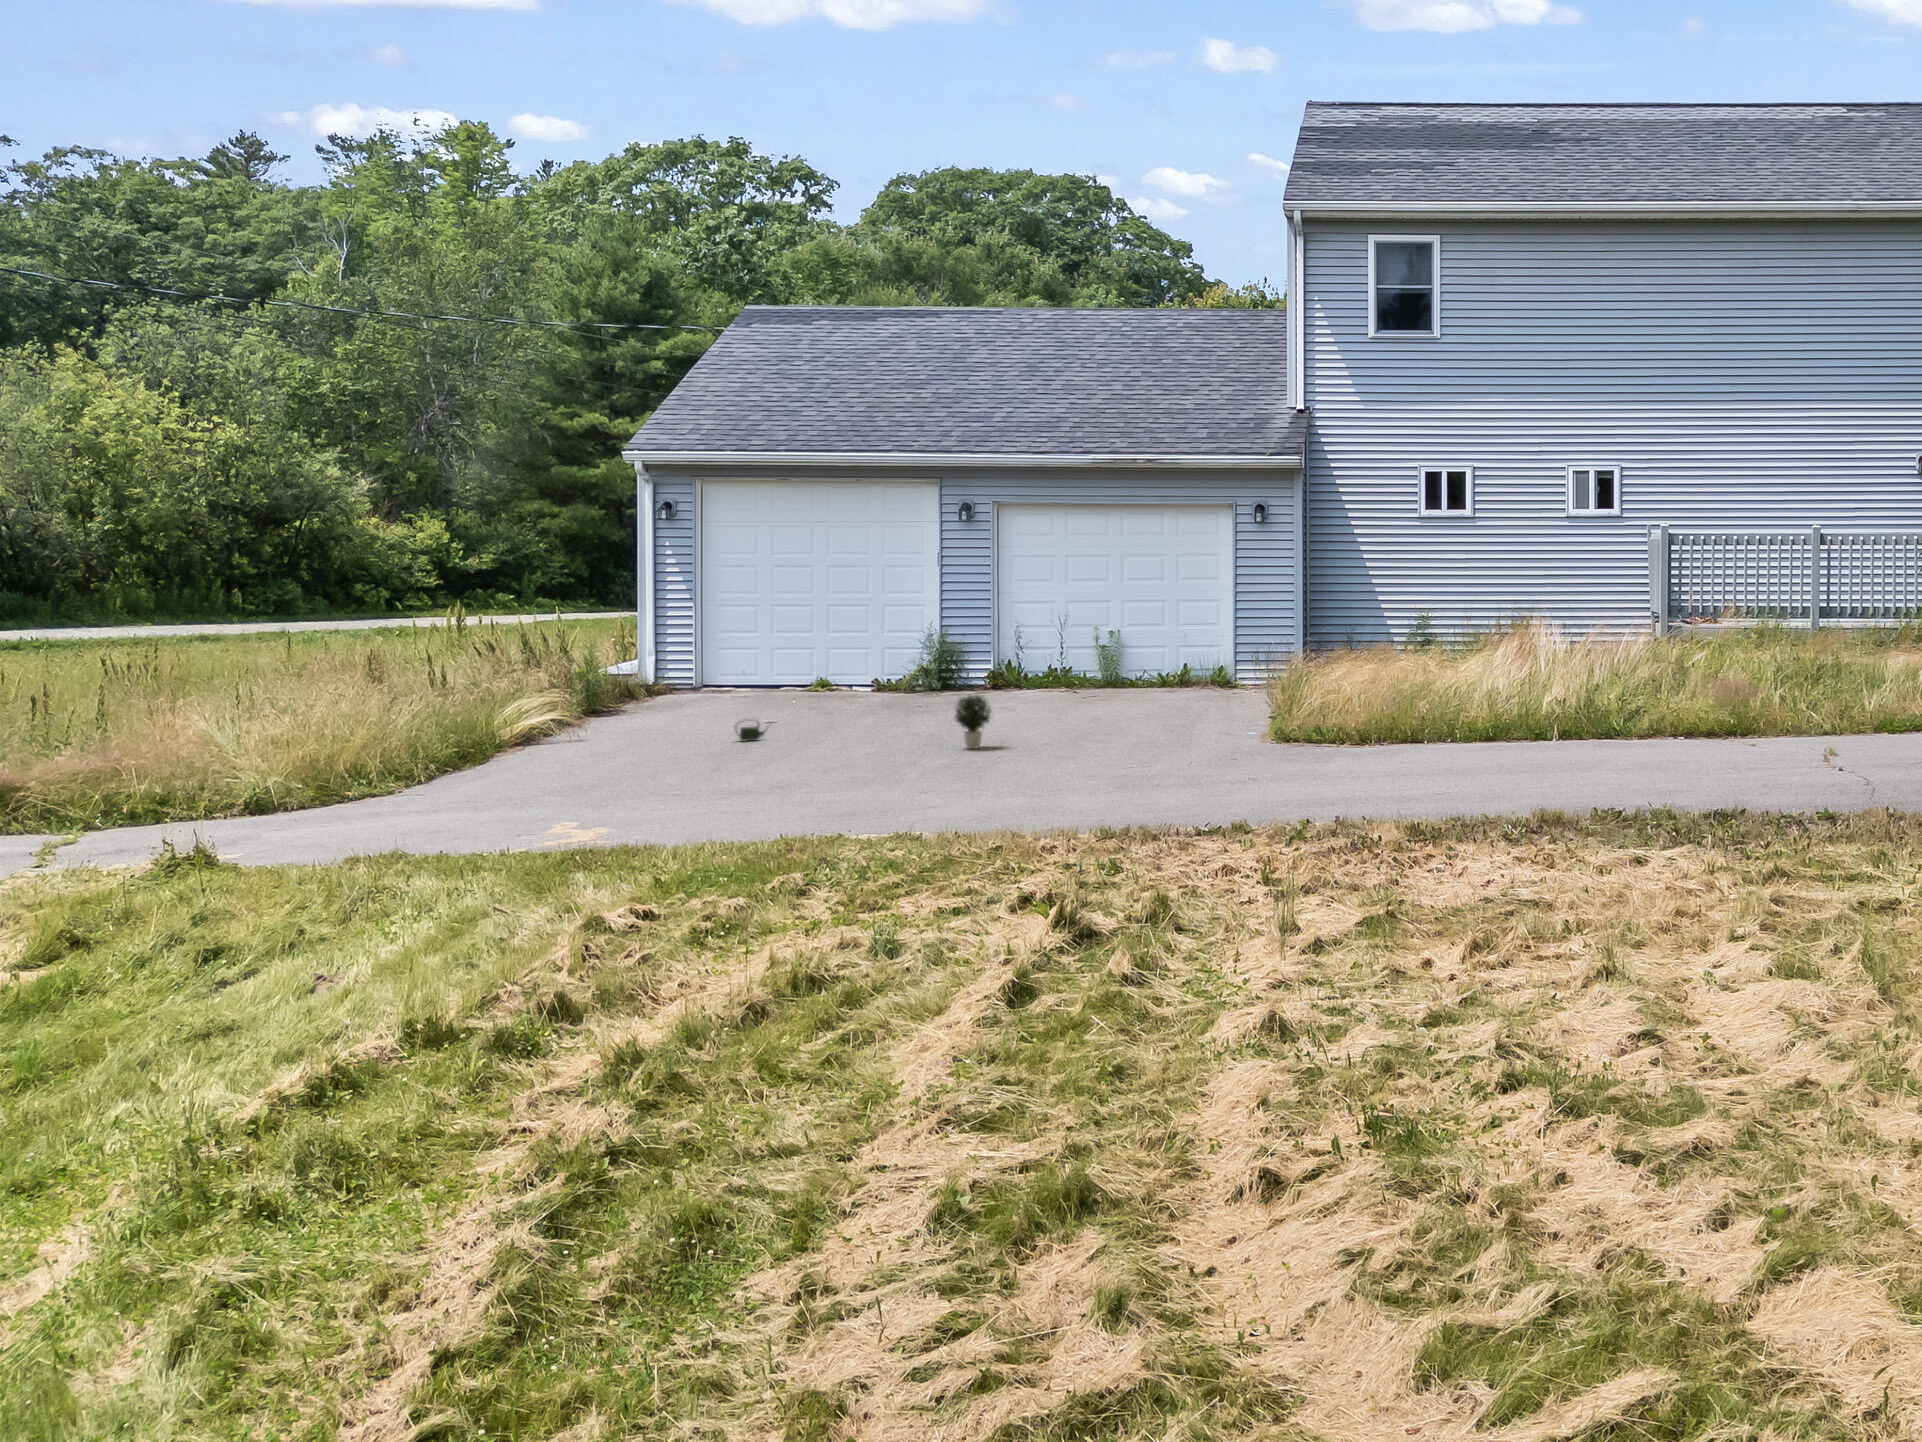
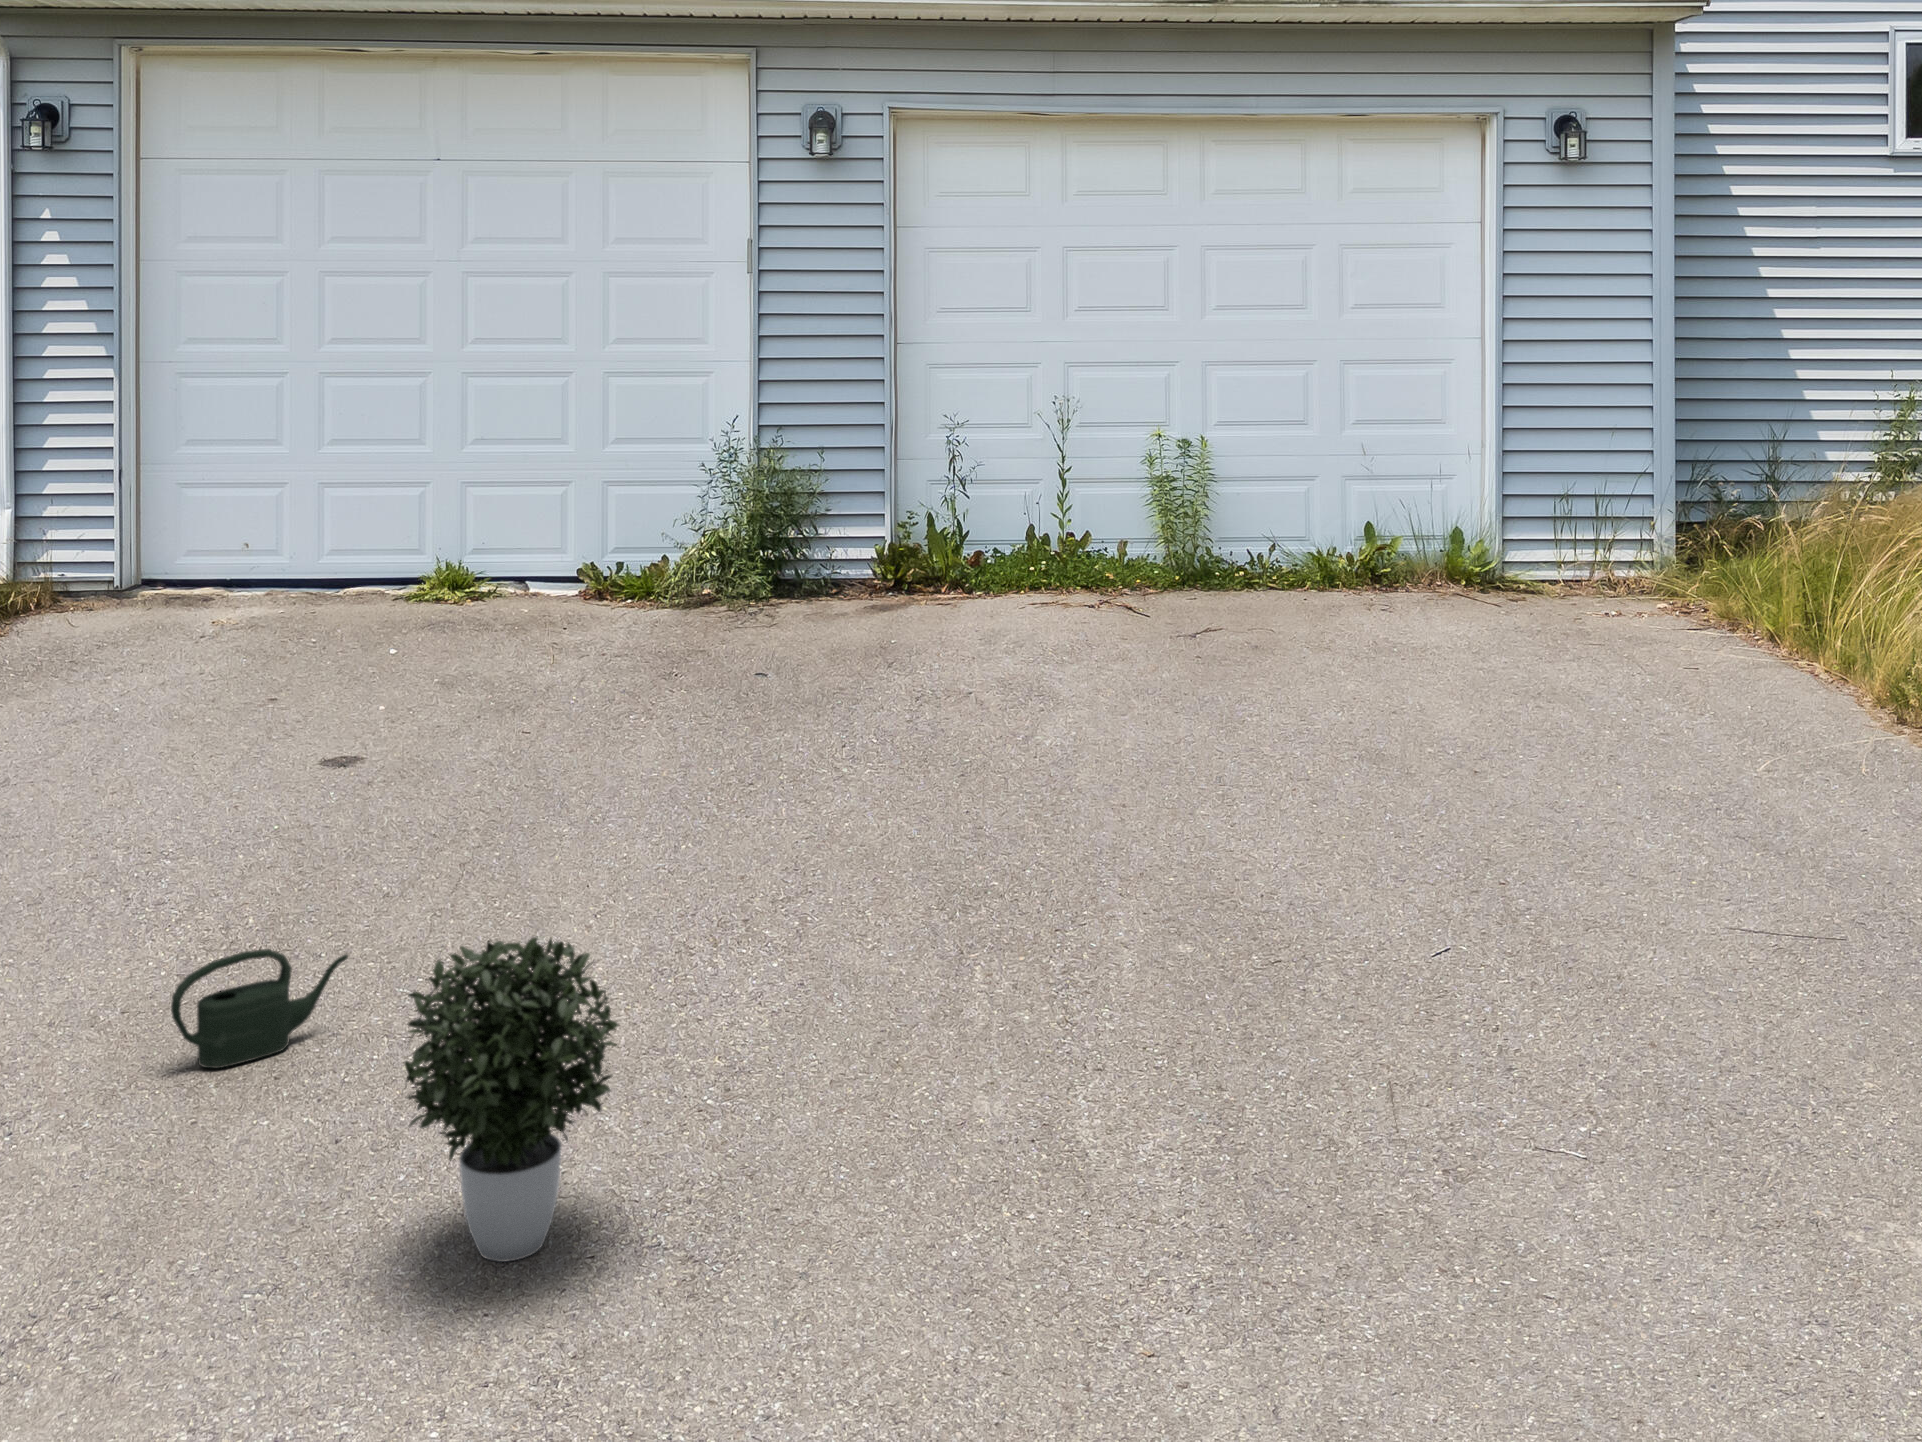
potted plant: present [956,695,991,749] -> present [404,936,619,1262]

